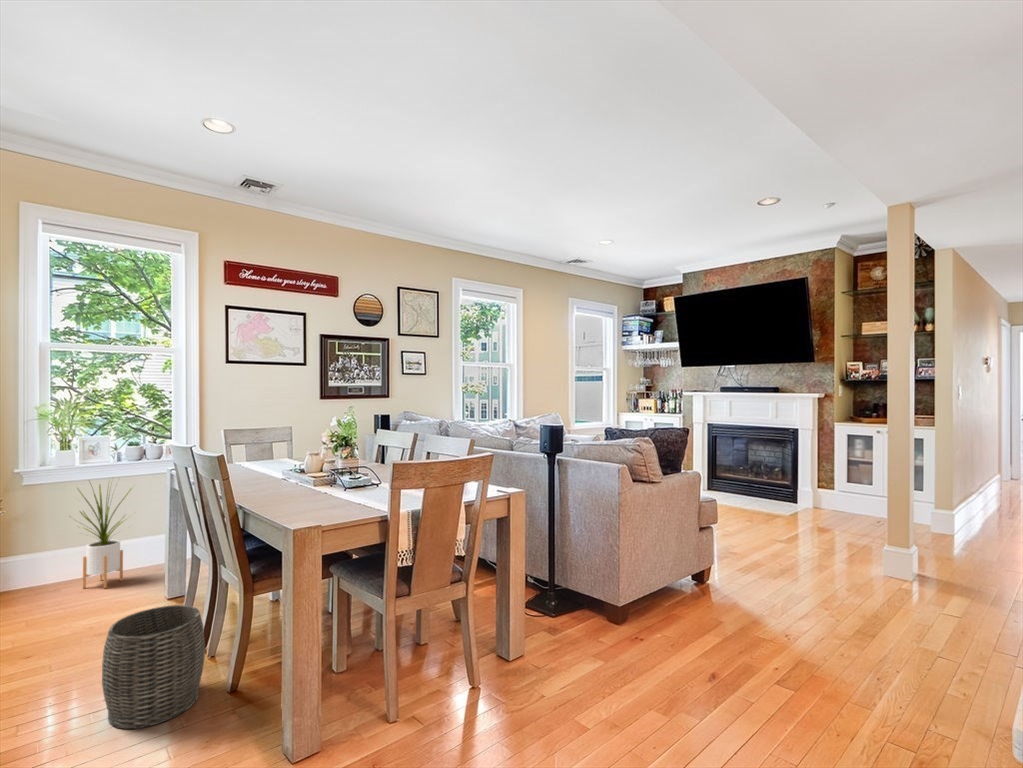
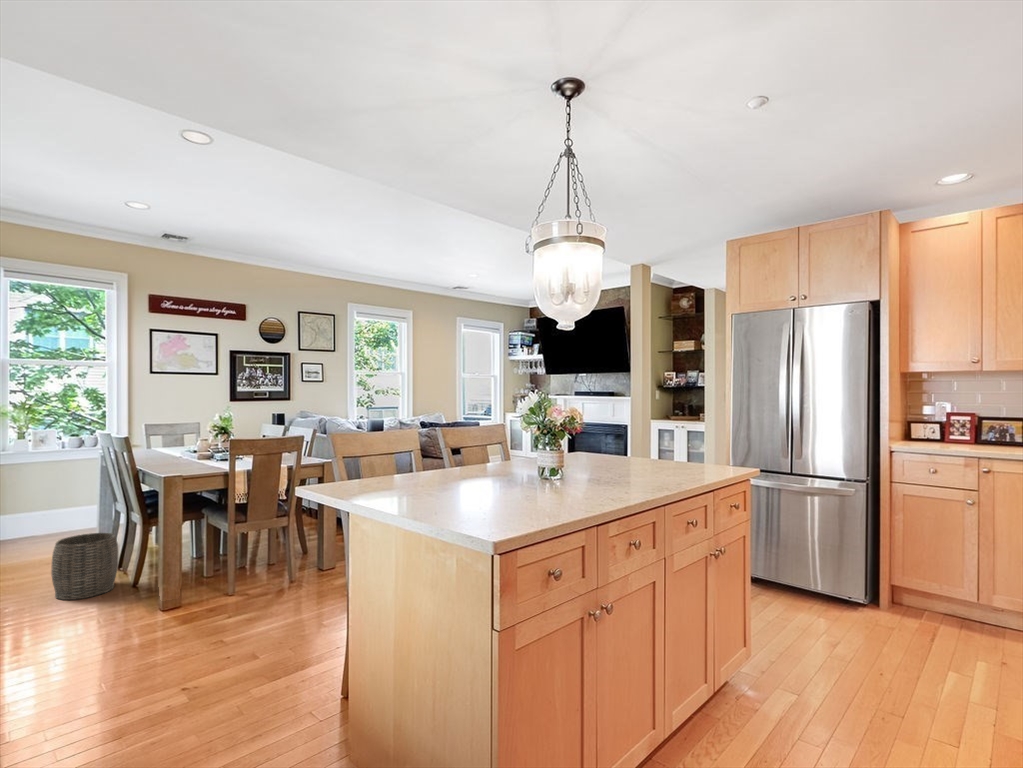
house plant: present [80,481,132,588] -> none [25,457,80,540]

